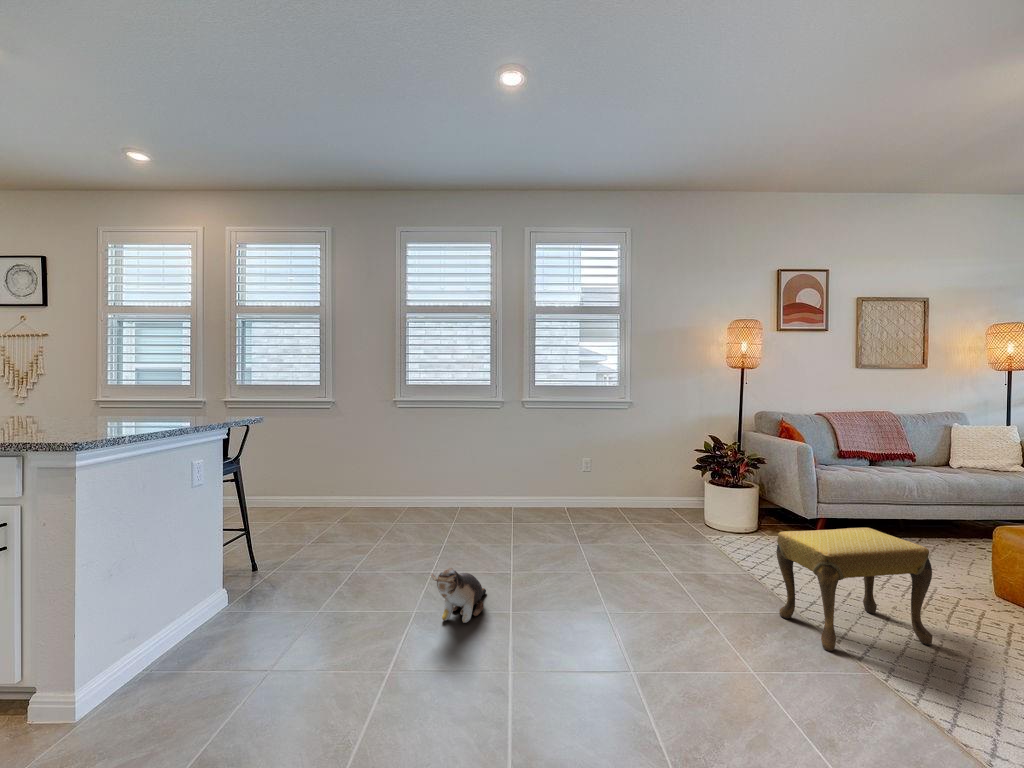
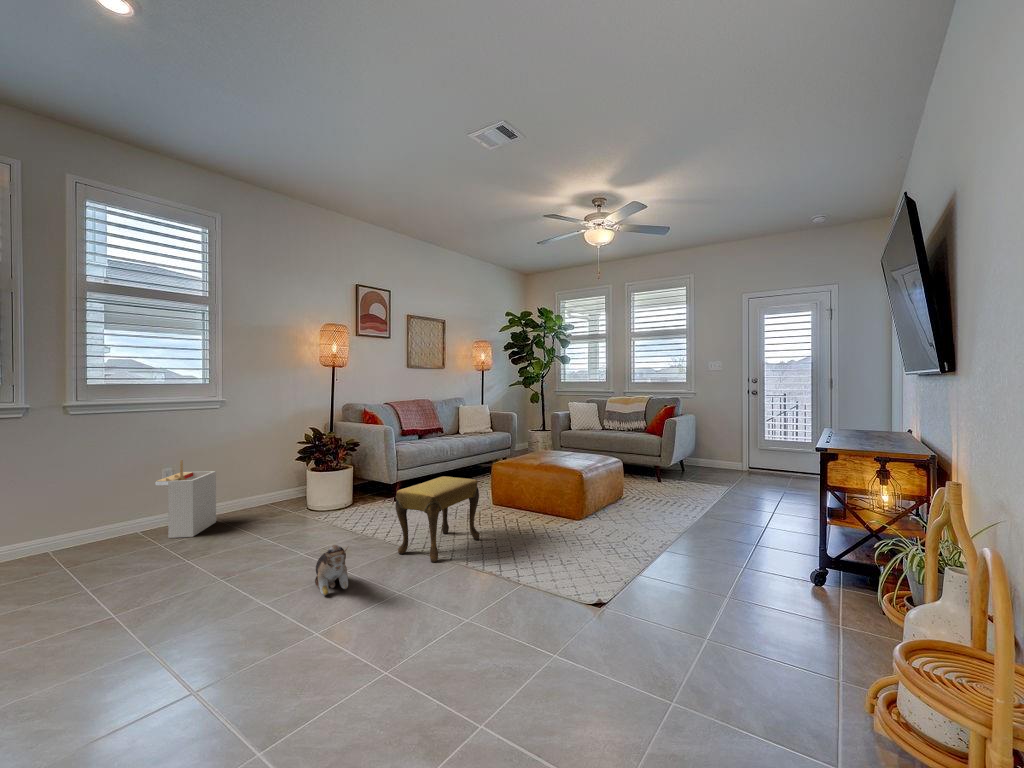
storage bin: none [571,453,619,523] -> present [155,460,216,538]
plush toy: present [431,568,486,623] -> present [315,545,348,595]

